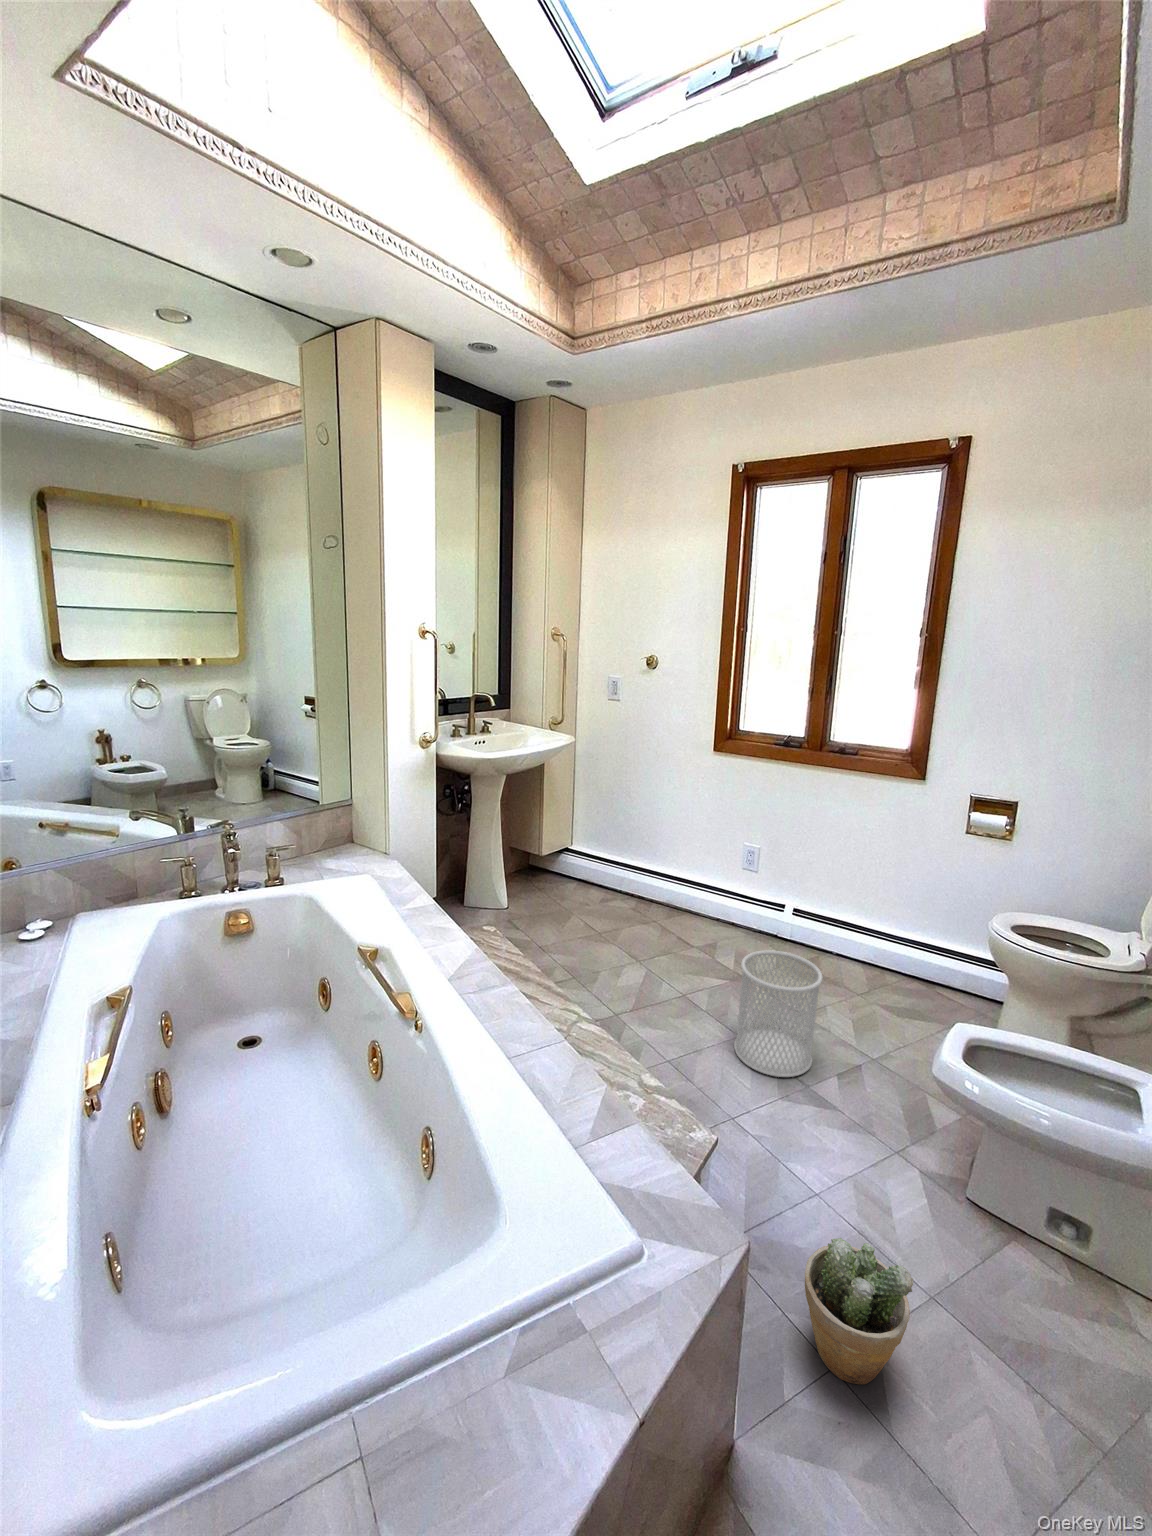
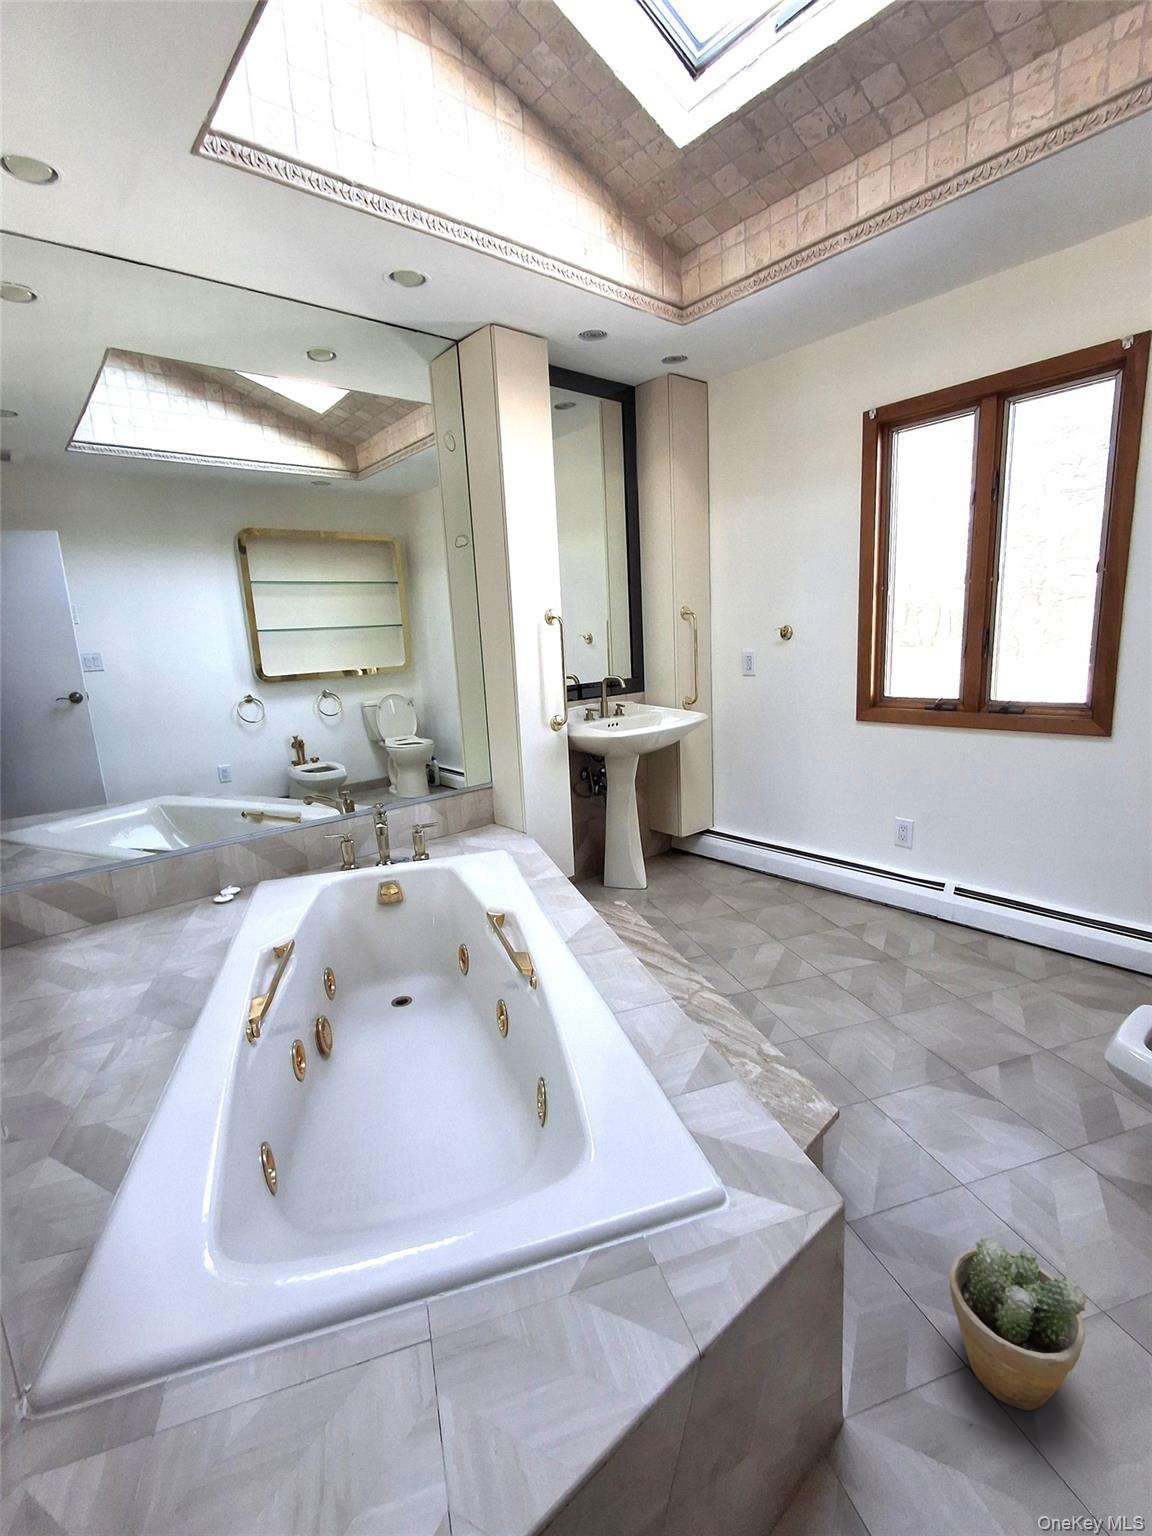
wastebasket: present [734,950,823,1077] -> none [880,927,981,1064]

